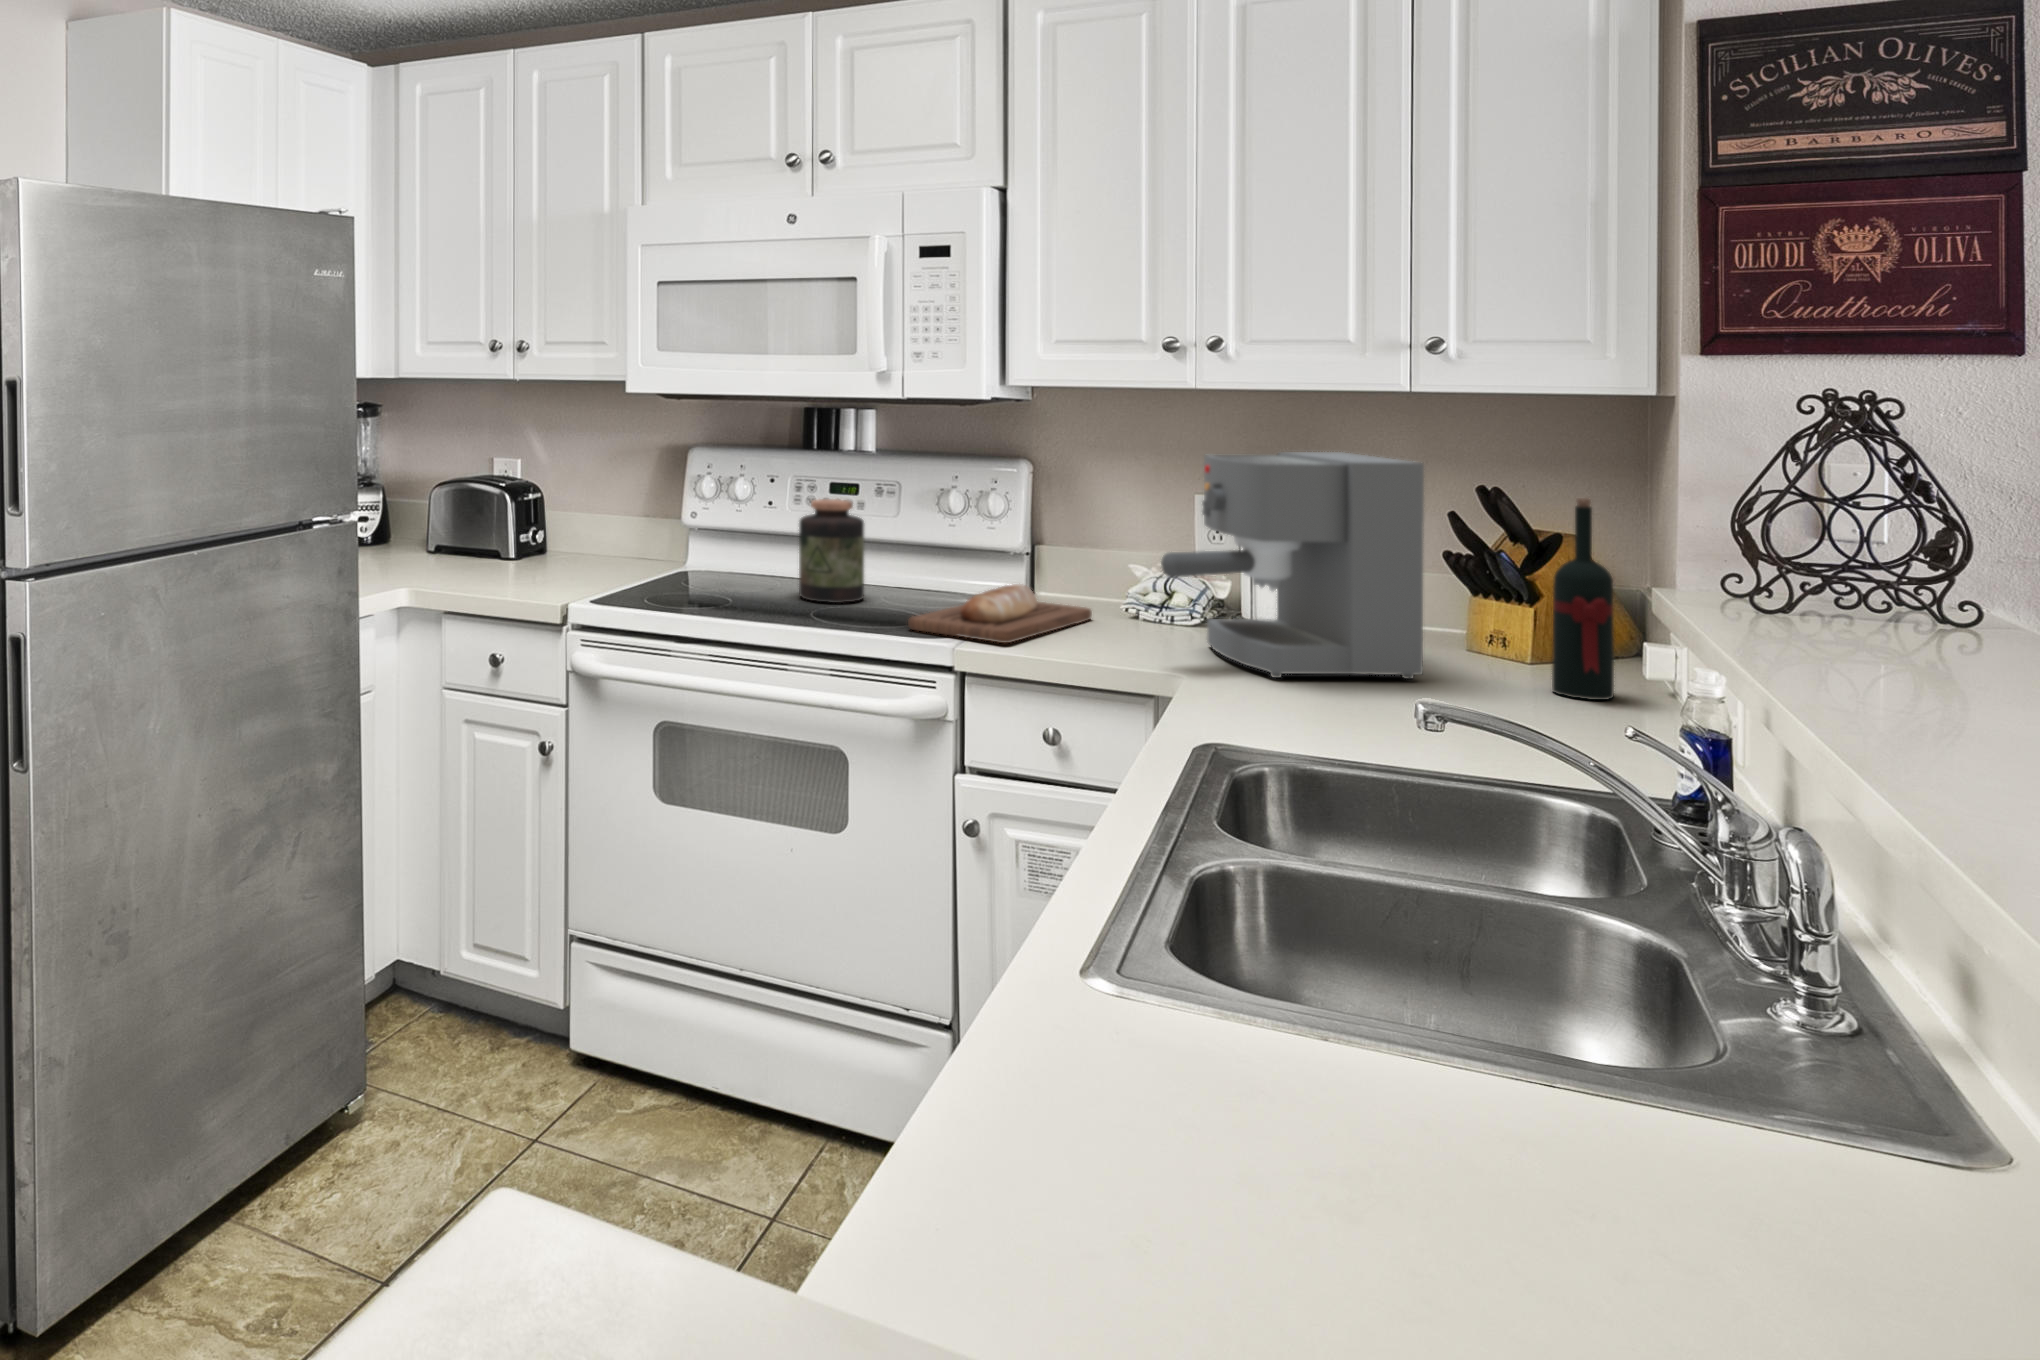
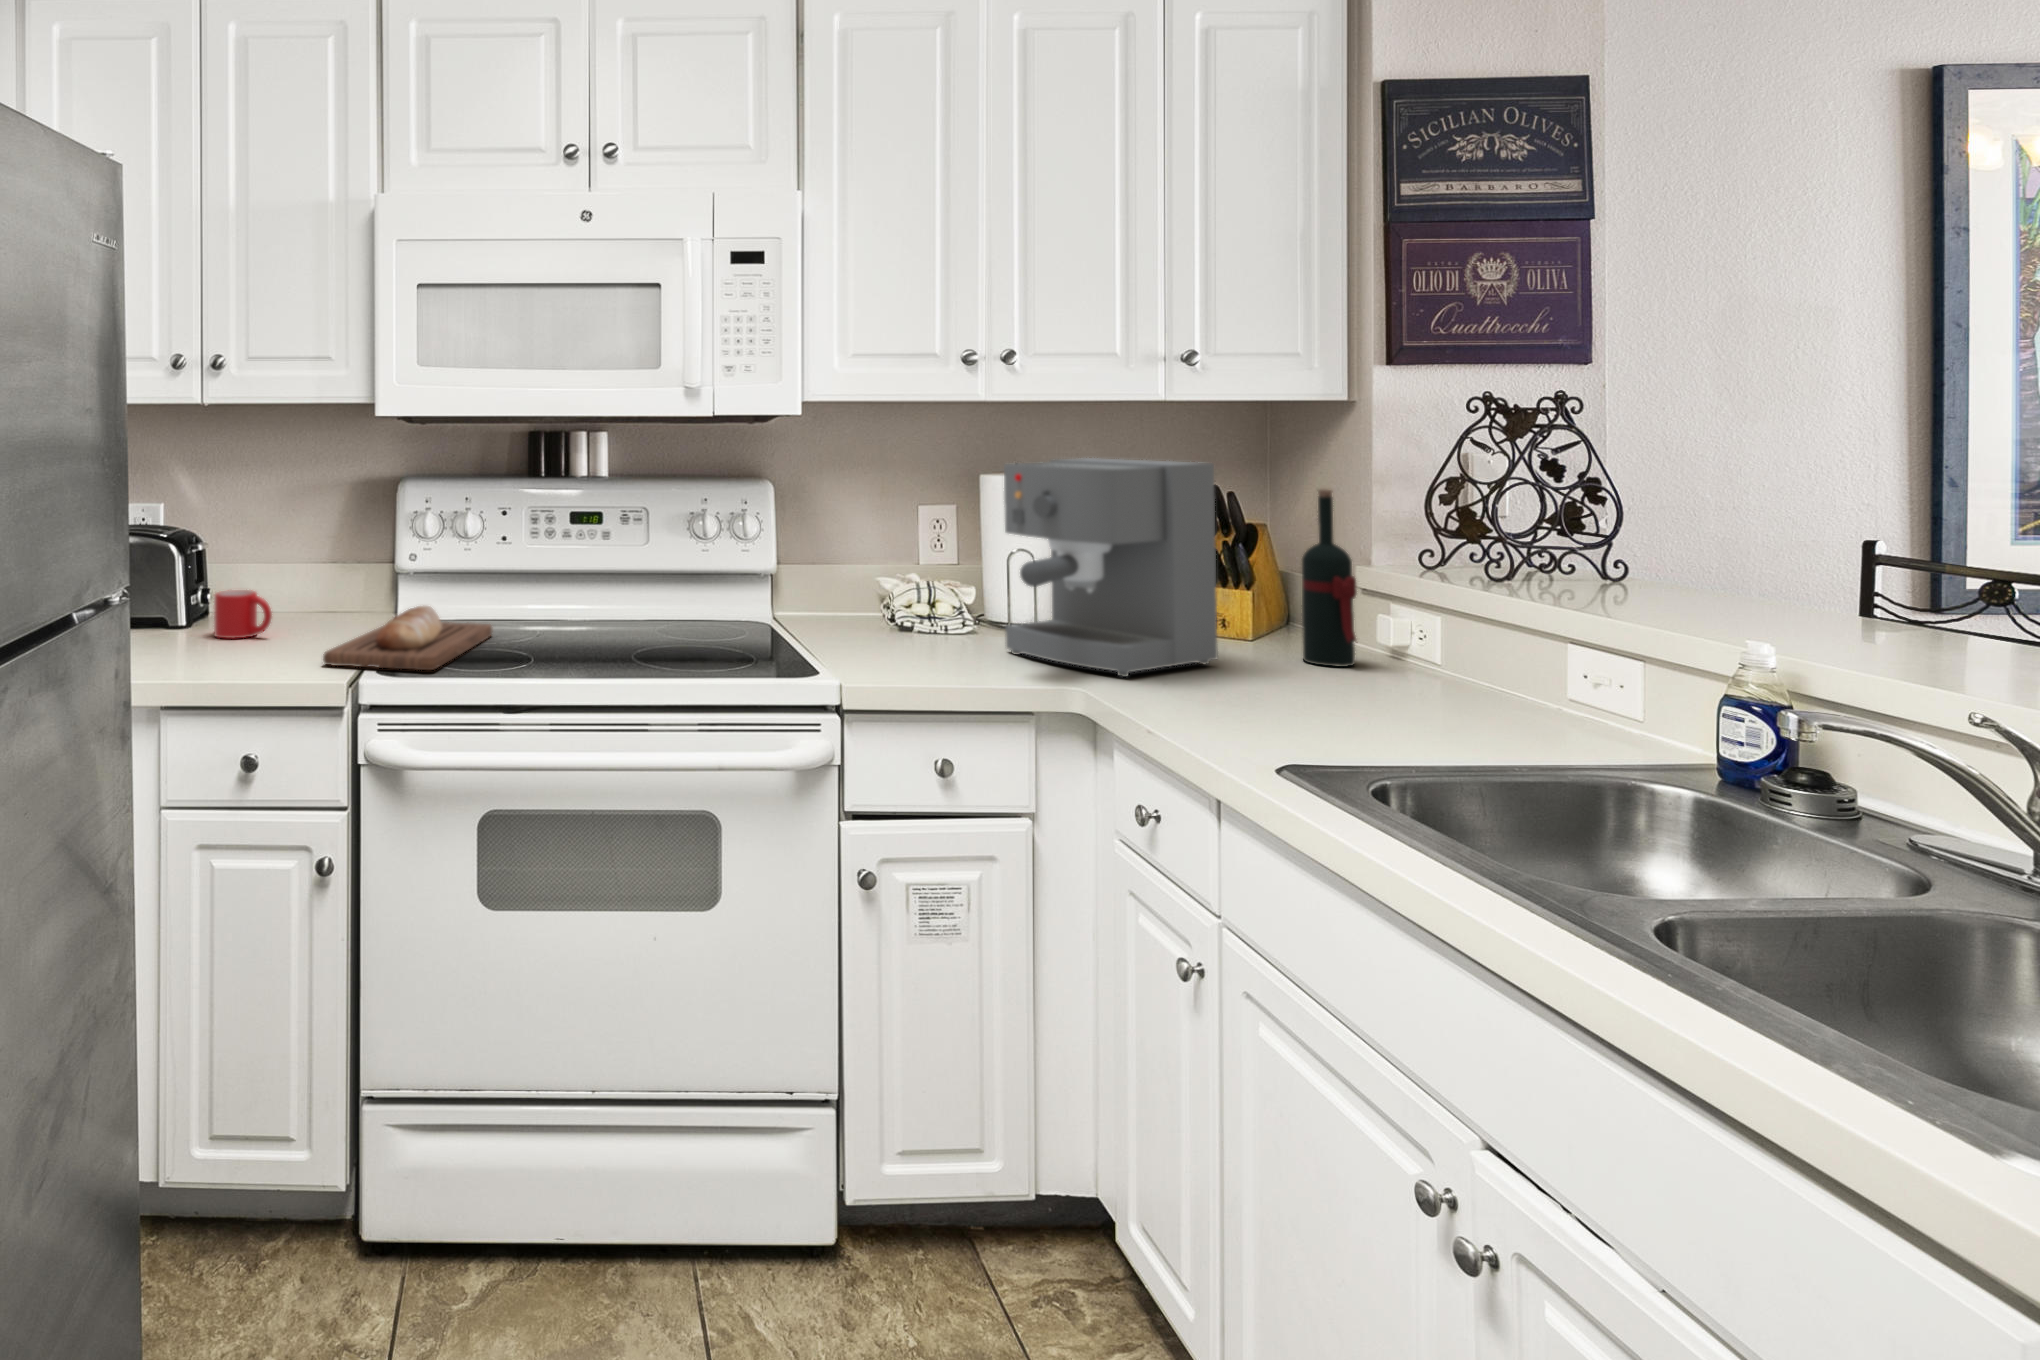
jar: present [799,499,864,603] -> none [567,529,638,644]
mug: none [528,532,567,571] -> present [214,590,272,638]
bread loaf: present [908,584,1092,643] -> present [323,606,493,670]

